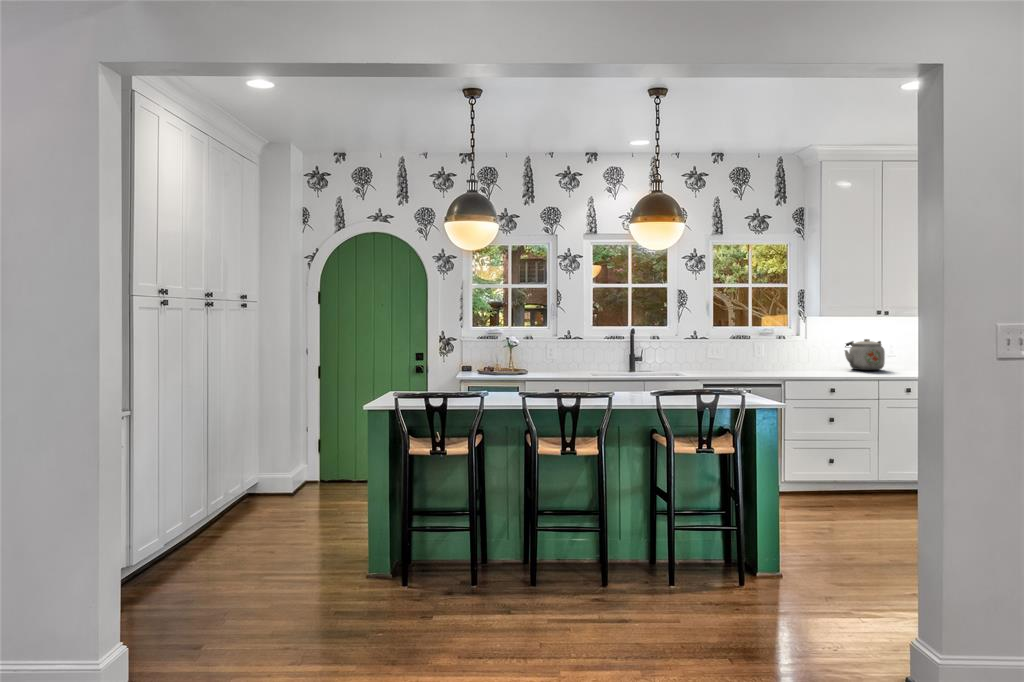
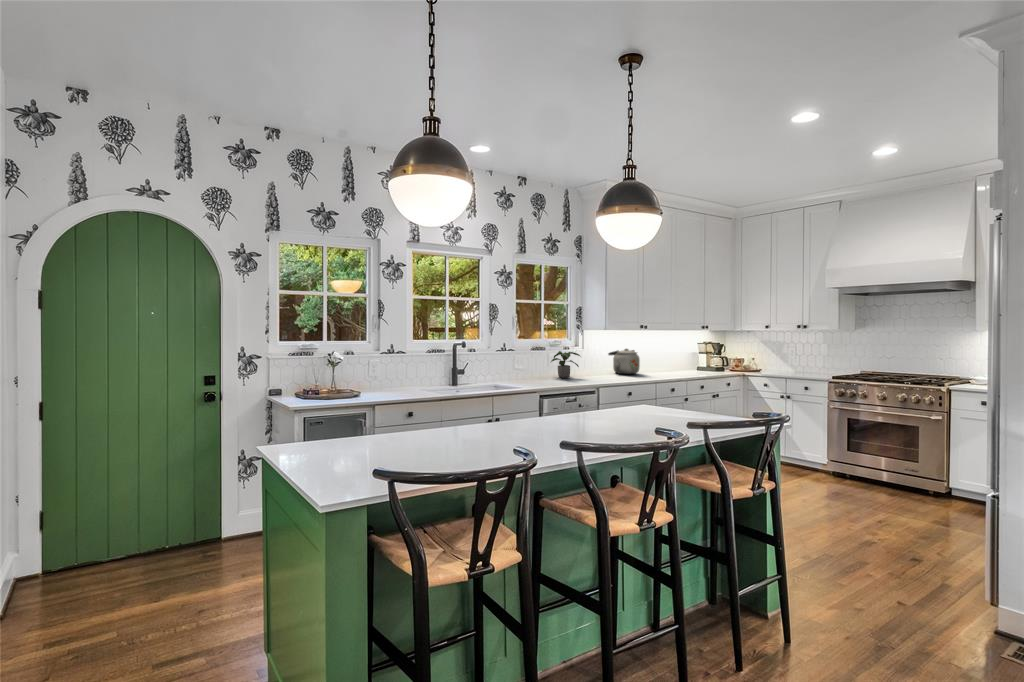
potted plant: none [751,340,791,371] -> present [551,351,580,378]

